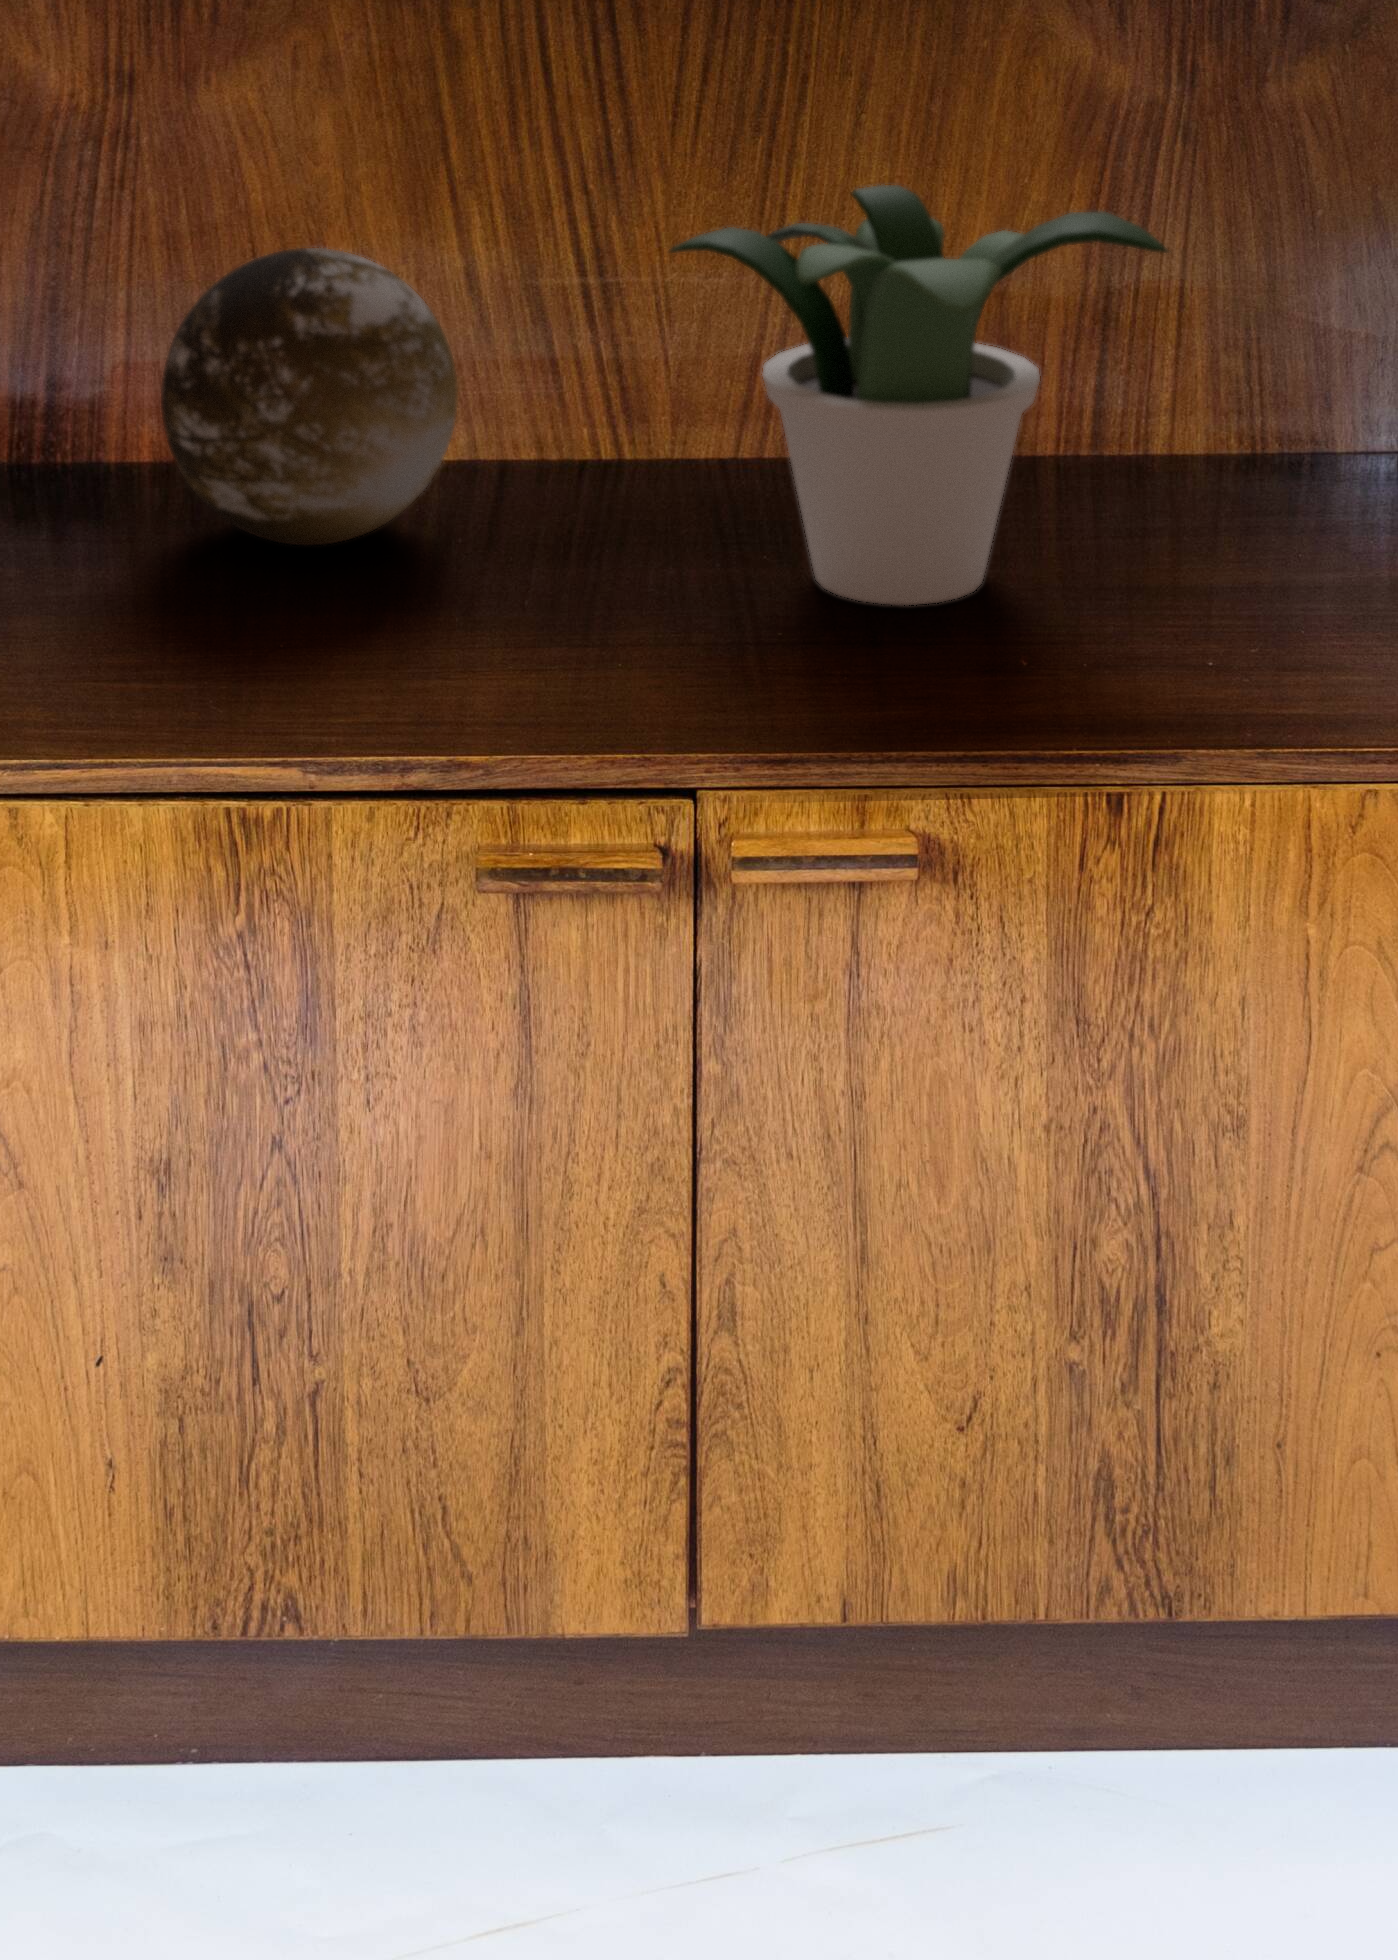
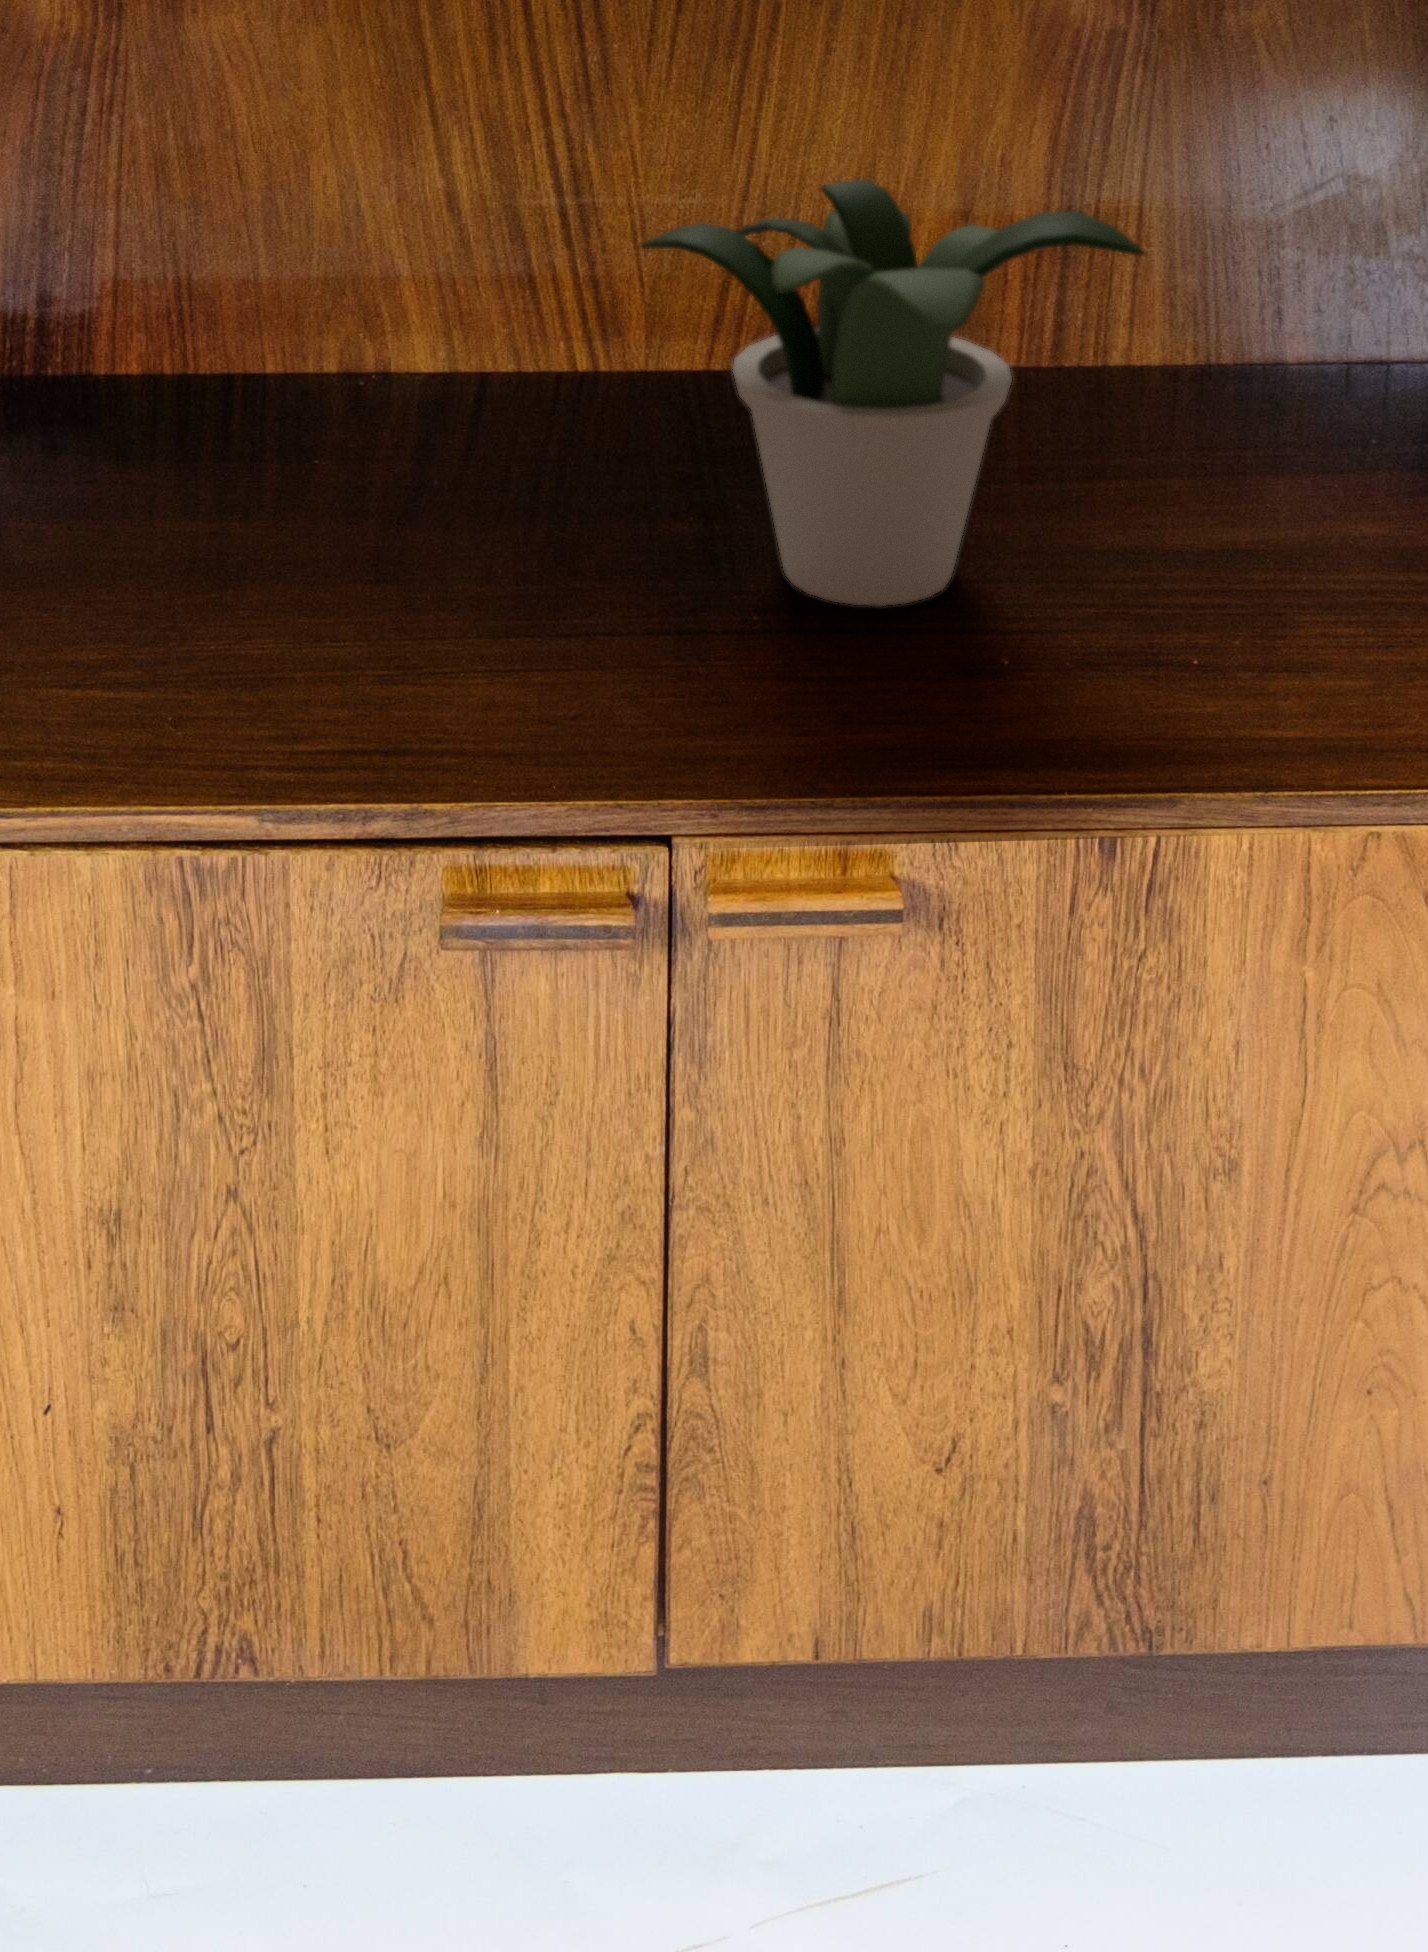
decorative orb: present [161,248,458,545] -> none [133,239,428,535]

